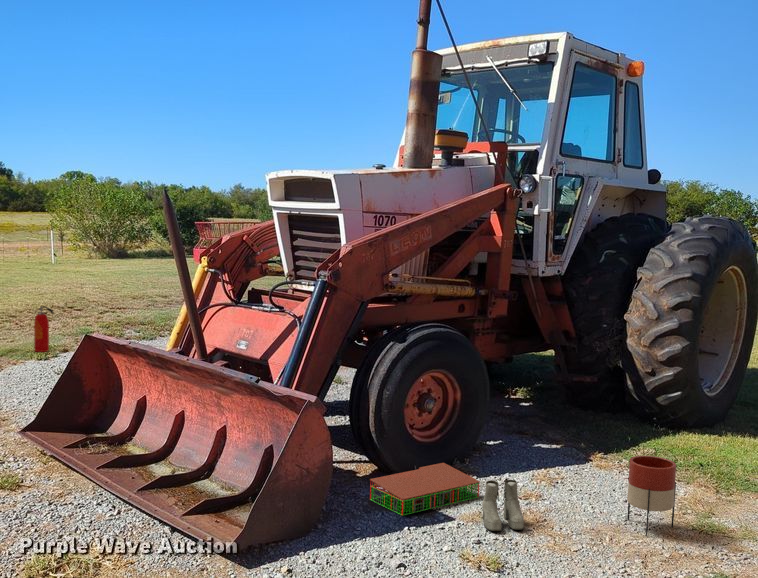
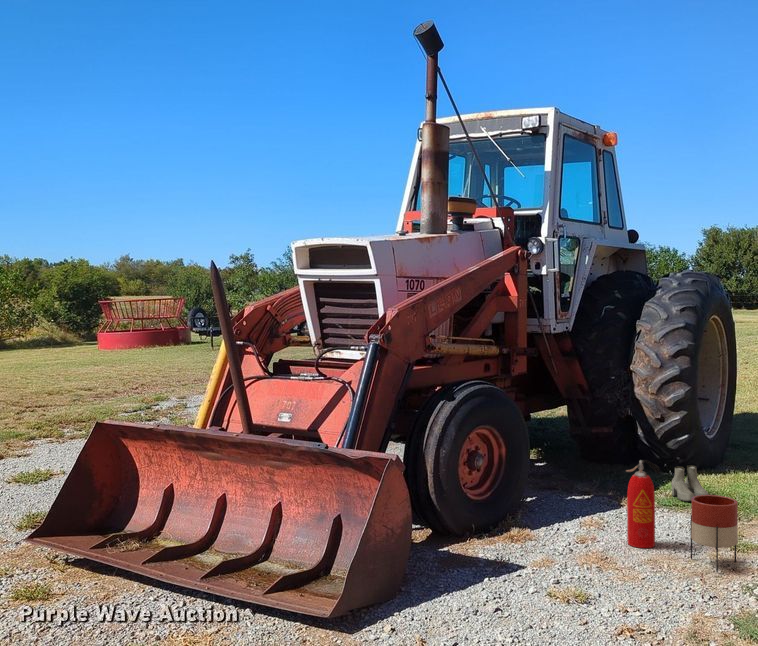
fire extinguisher: present [34,306,54,352] -> present [627,460,660,548]
storage bin: present [370,463,480,515] -> none [436,518,541,573]
boots: present [482,480,524,531] -> present [671,465,708,501]

